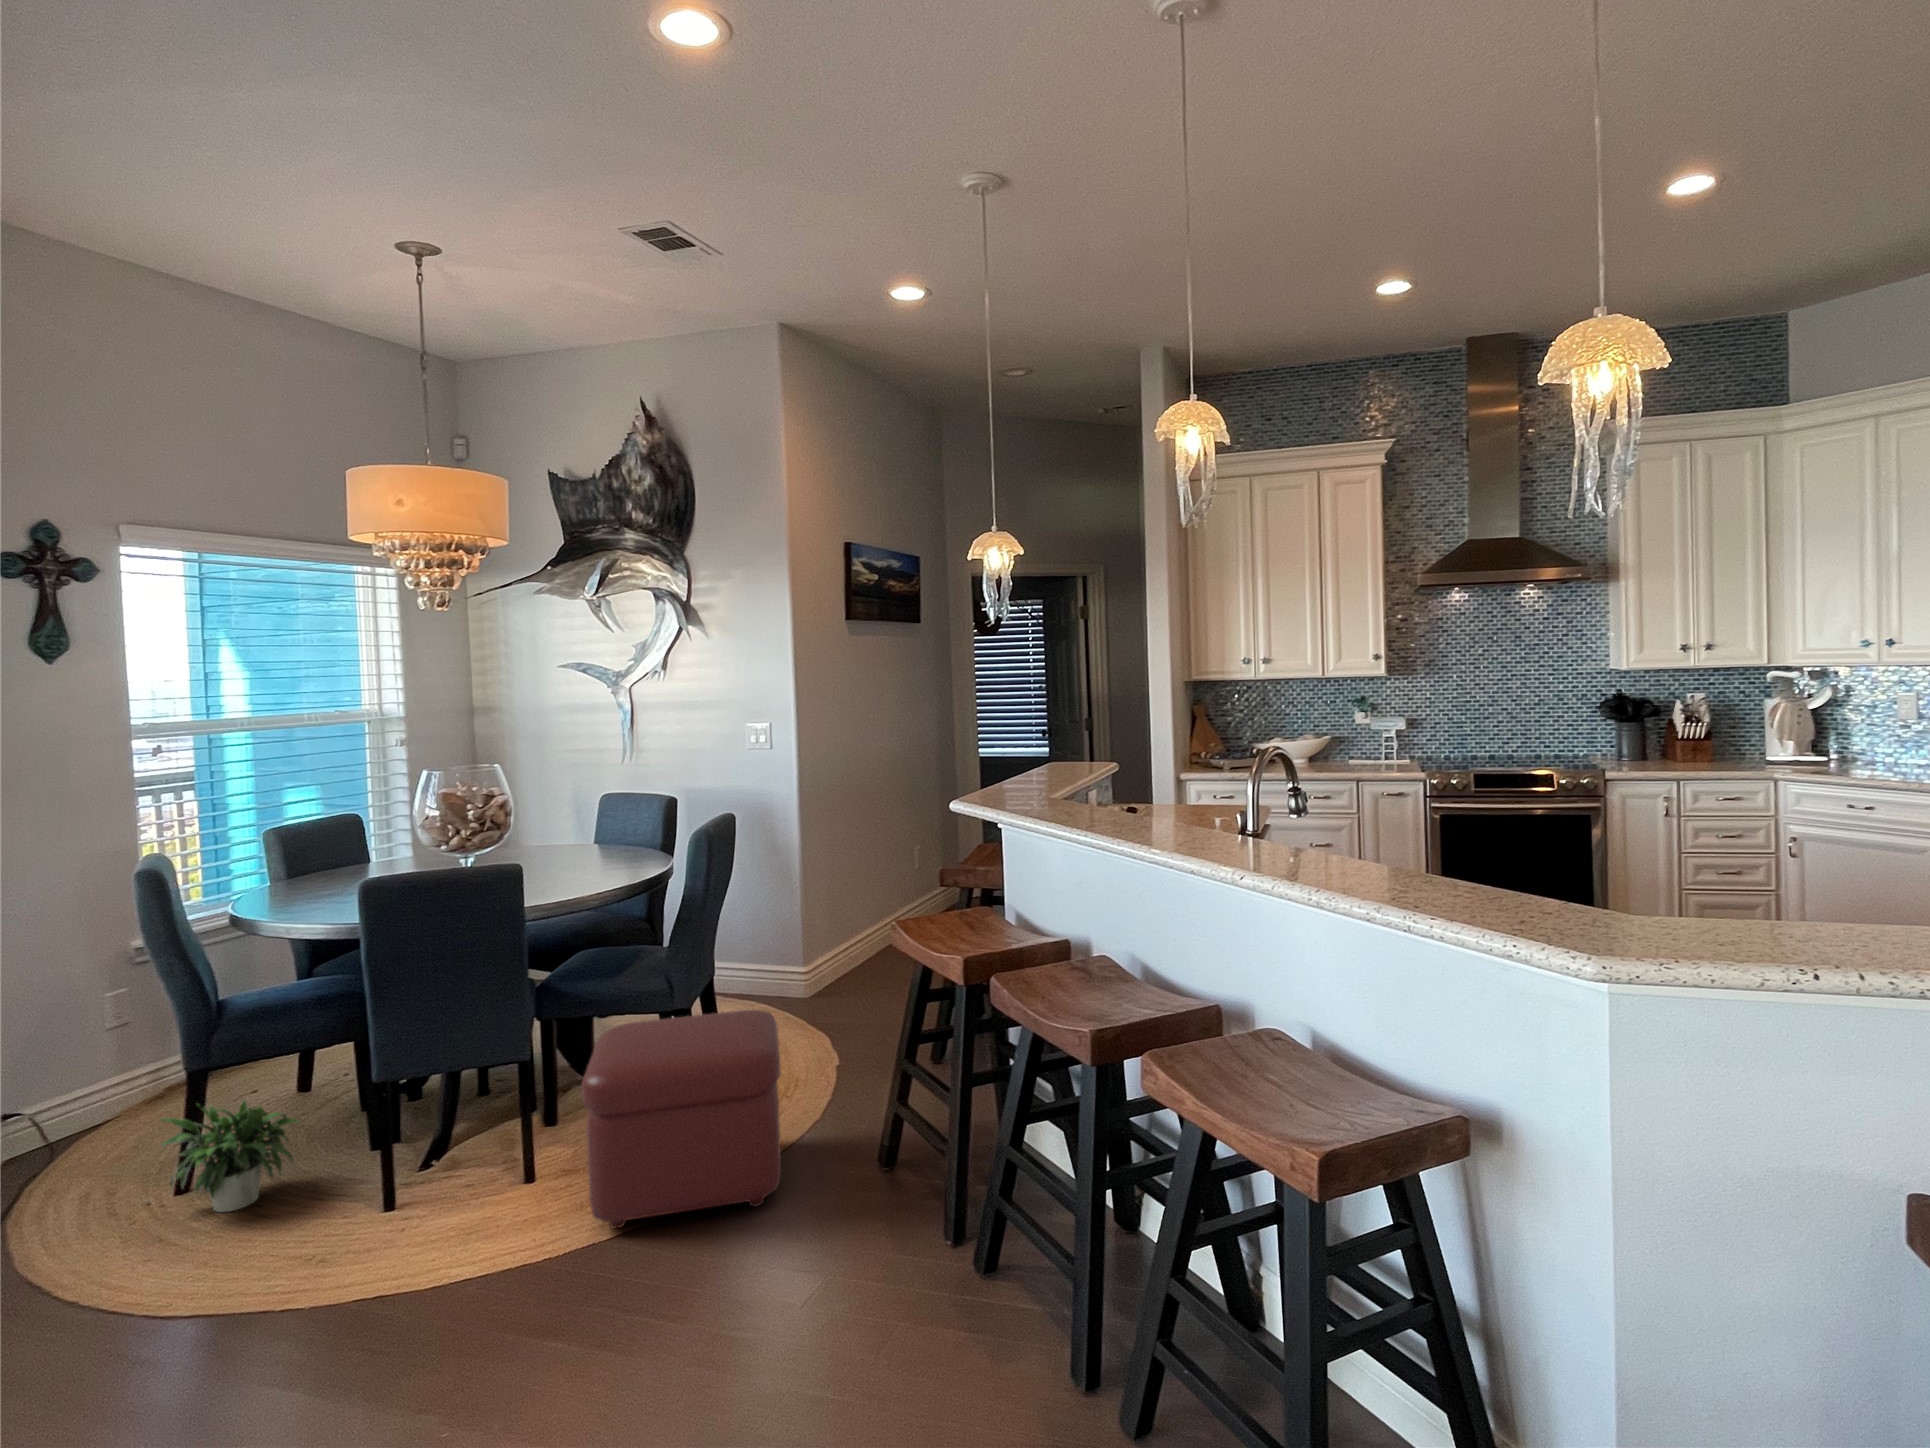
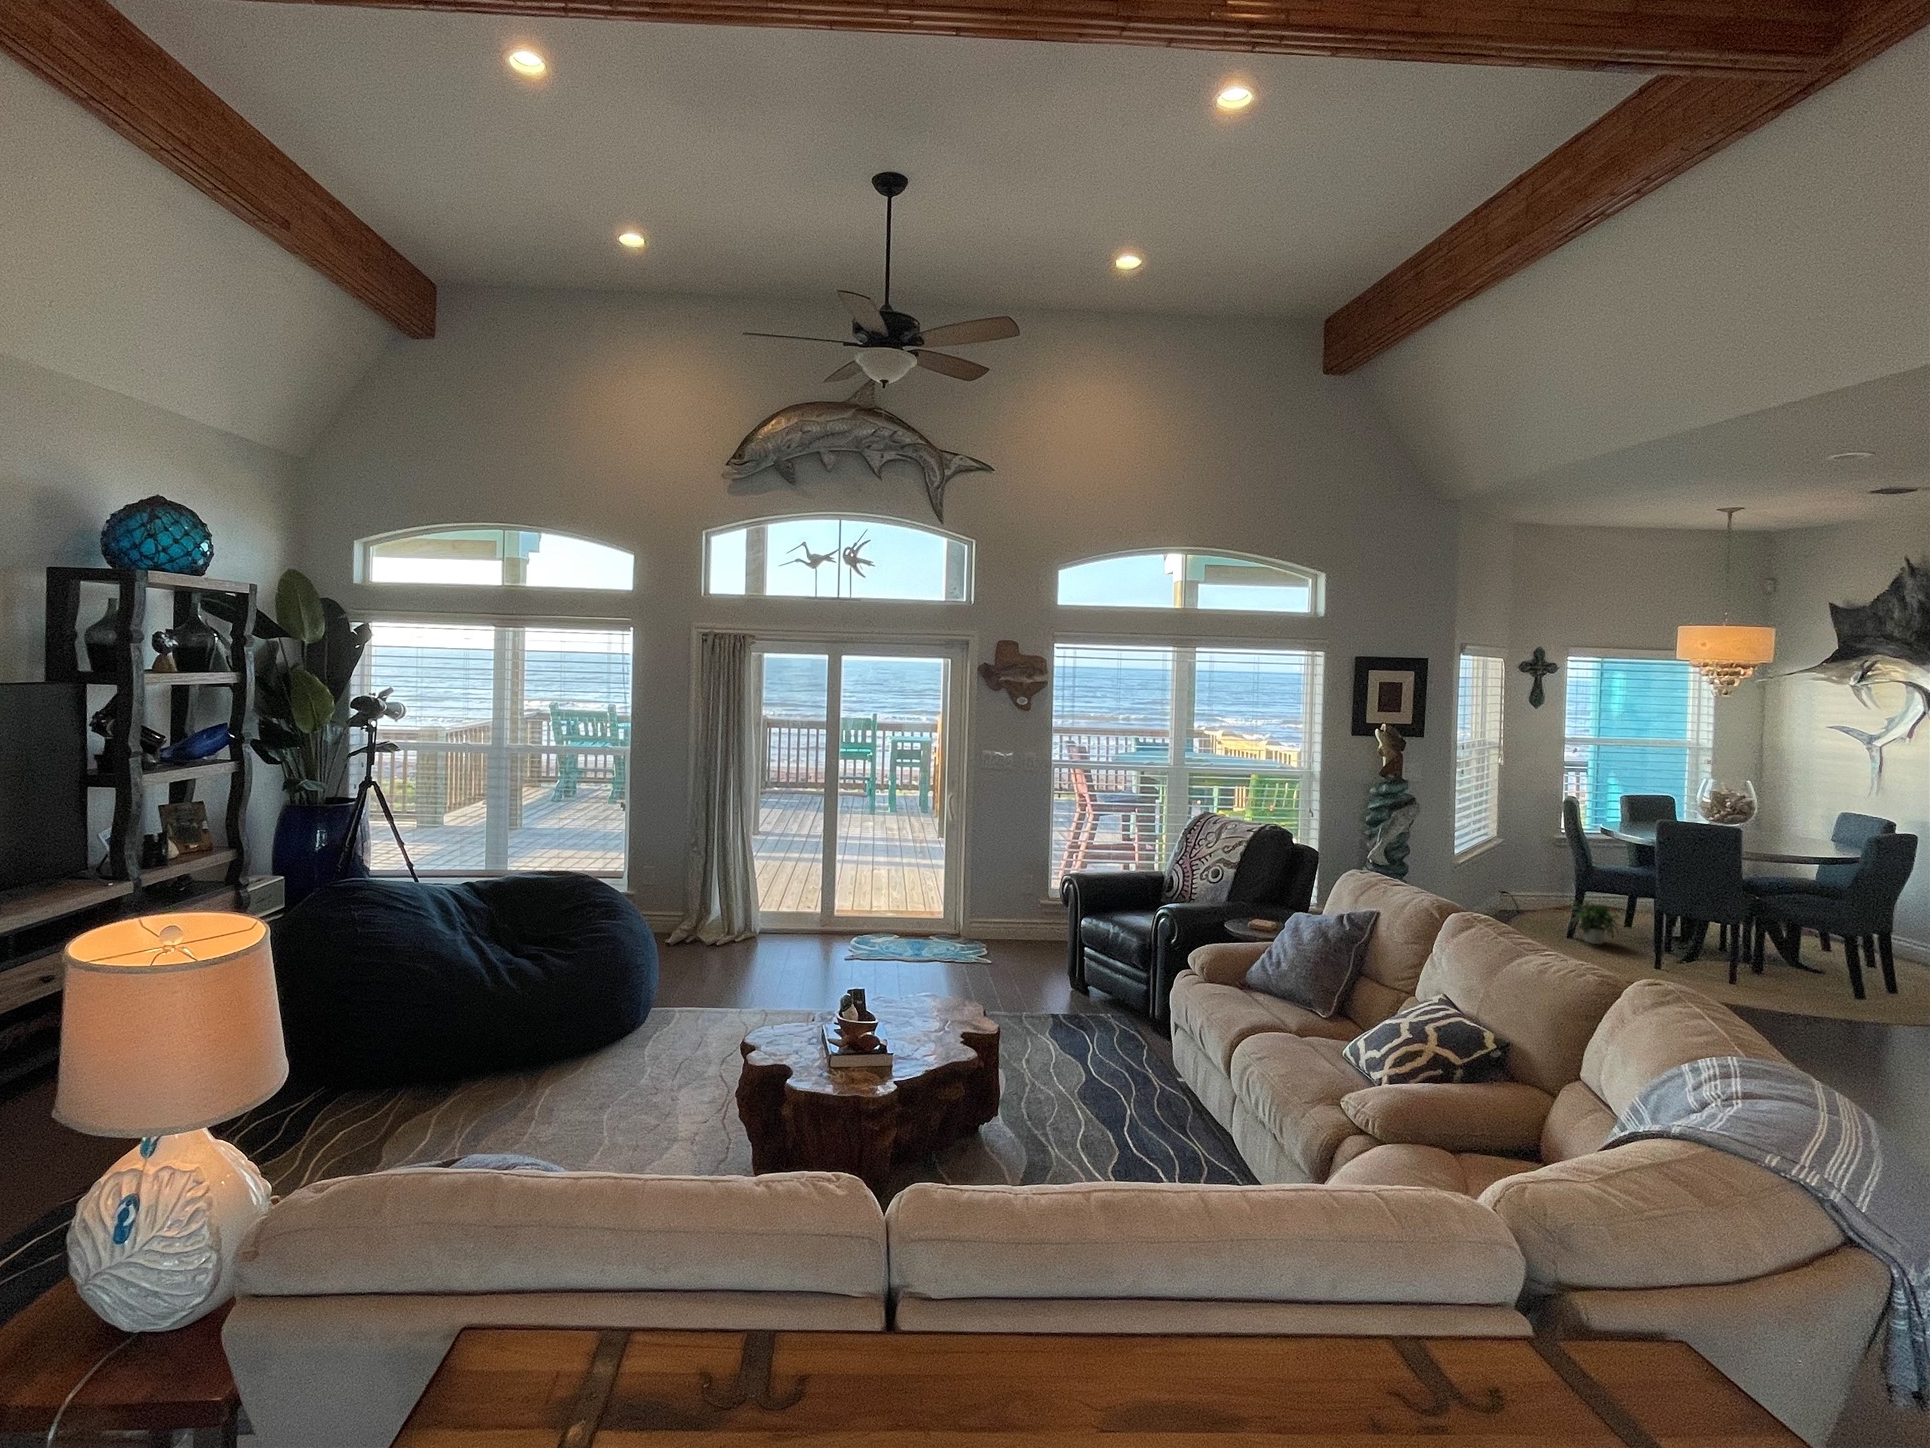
ottoman: present [582,1010,781,1228] -> none [1755,924,1901,1033]

